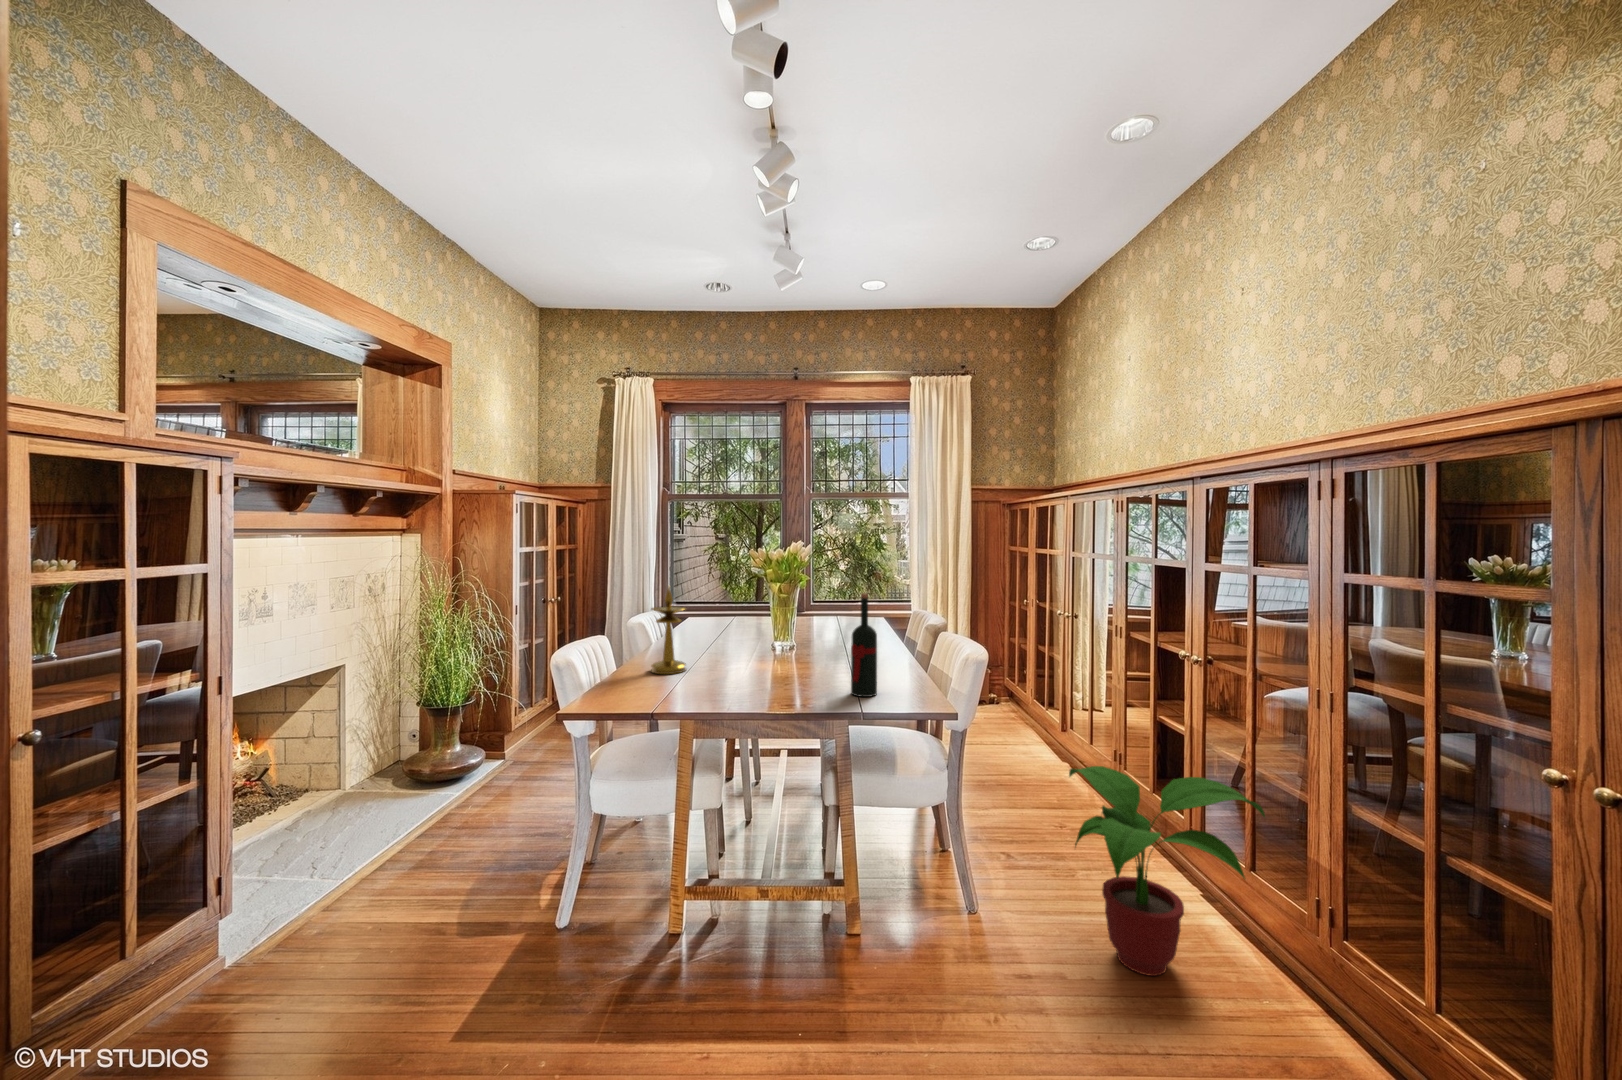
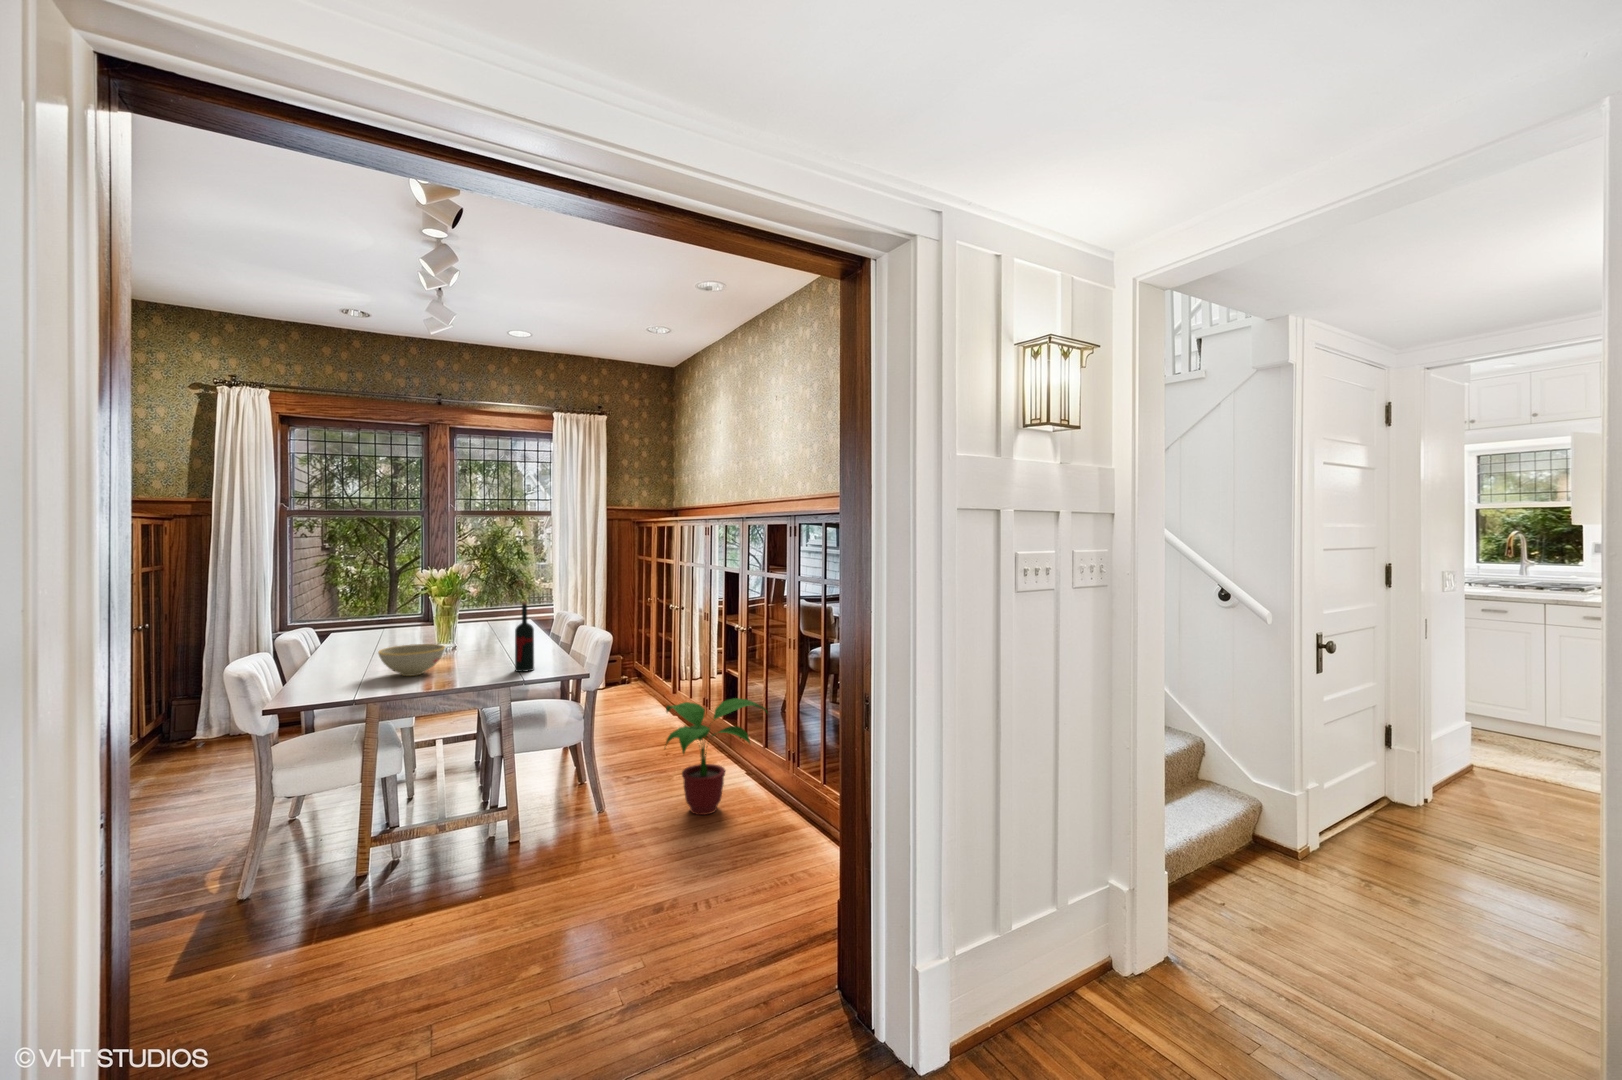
candlestick: present [651,587,686,674] -> none [331,604,366,676]
bowl: none [691,642,768,685] -> present [378,644,446,676]

